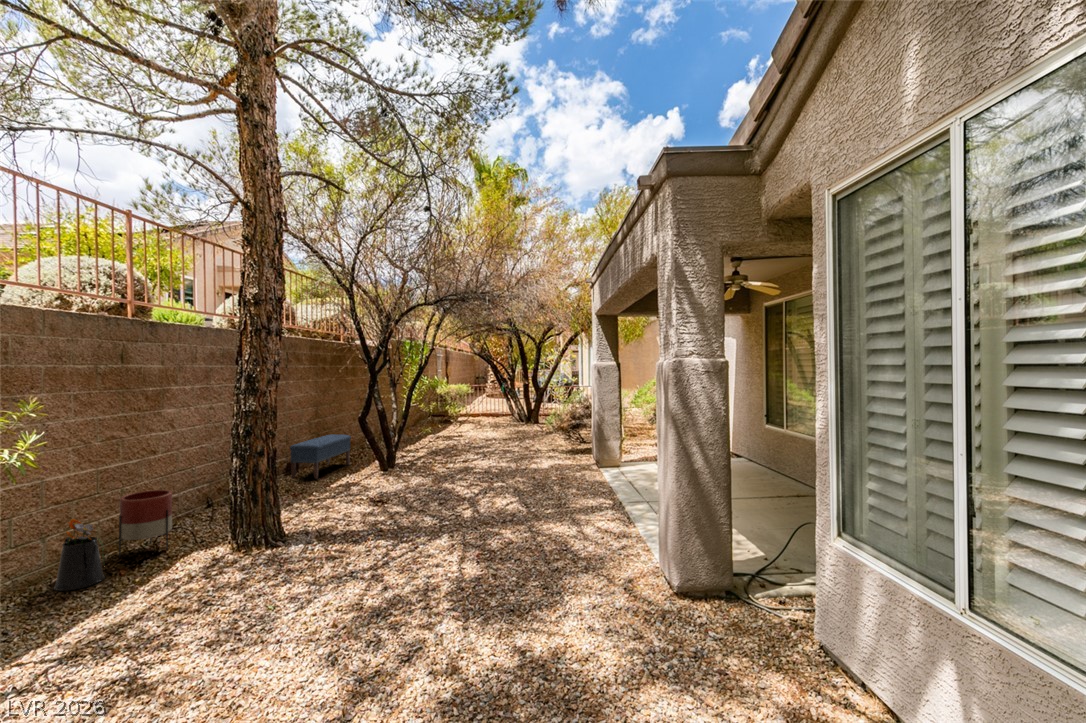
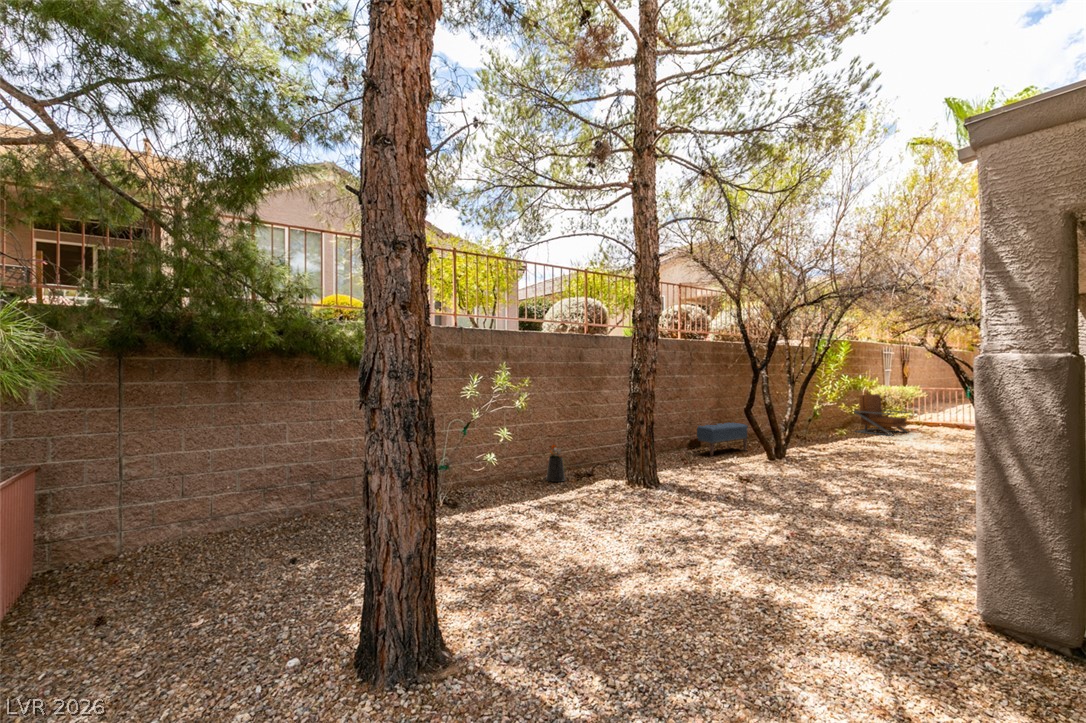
lounge chair: none [426,392,465,429] -> present [854,395,909,436]
planter: present [119,490,172,557] -> none [576,438,601,475]

